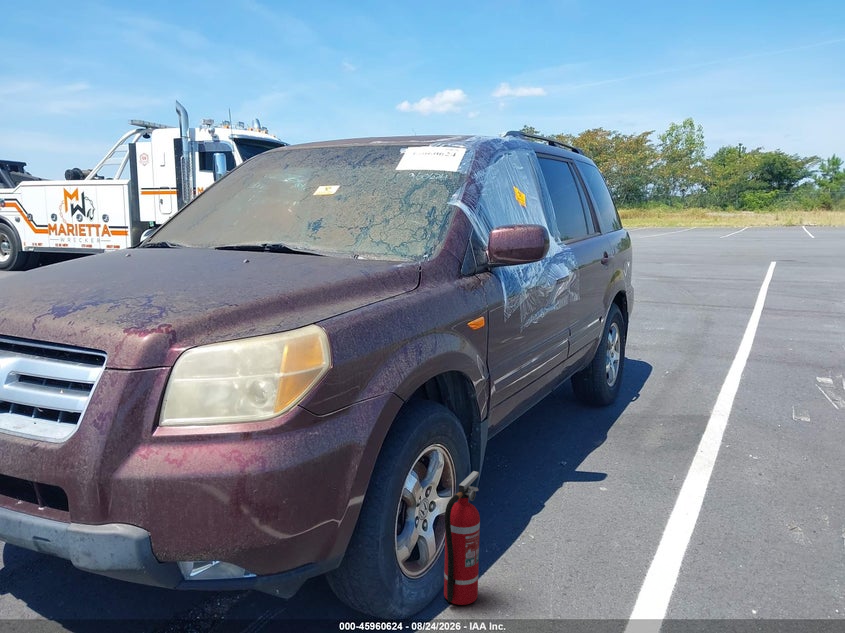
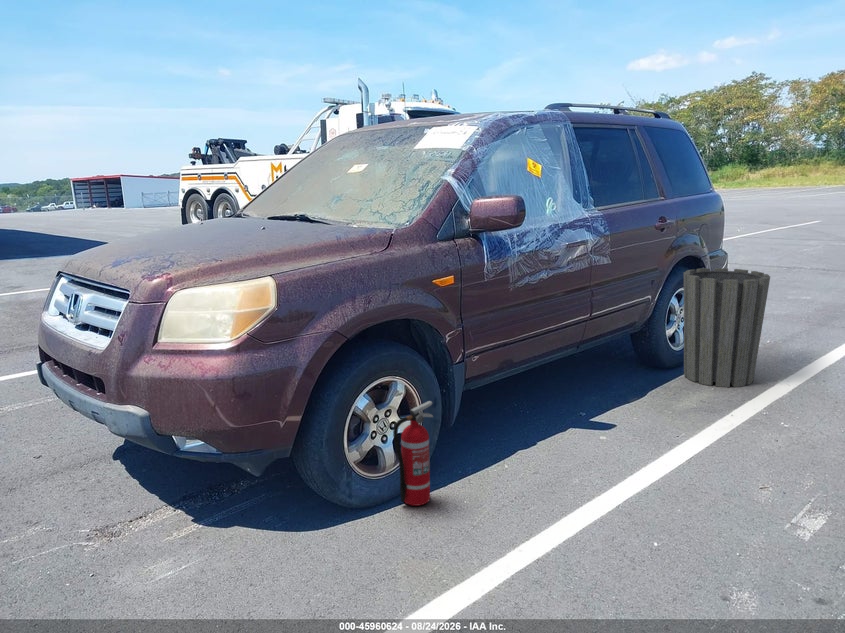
trash can: none [616,304,699,423] -> present [684,268,770,387]

